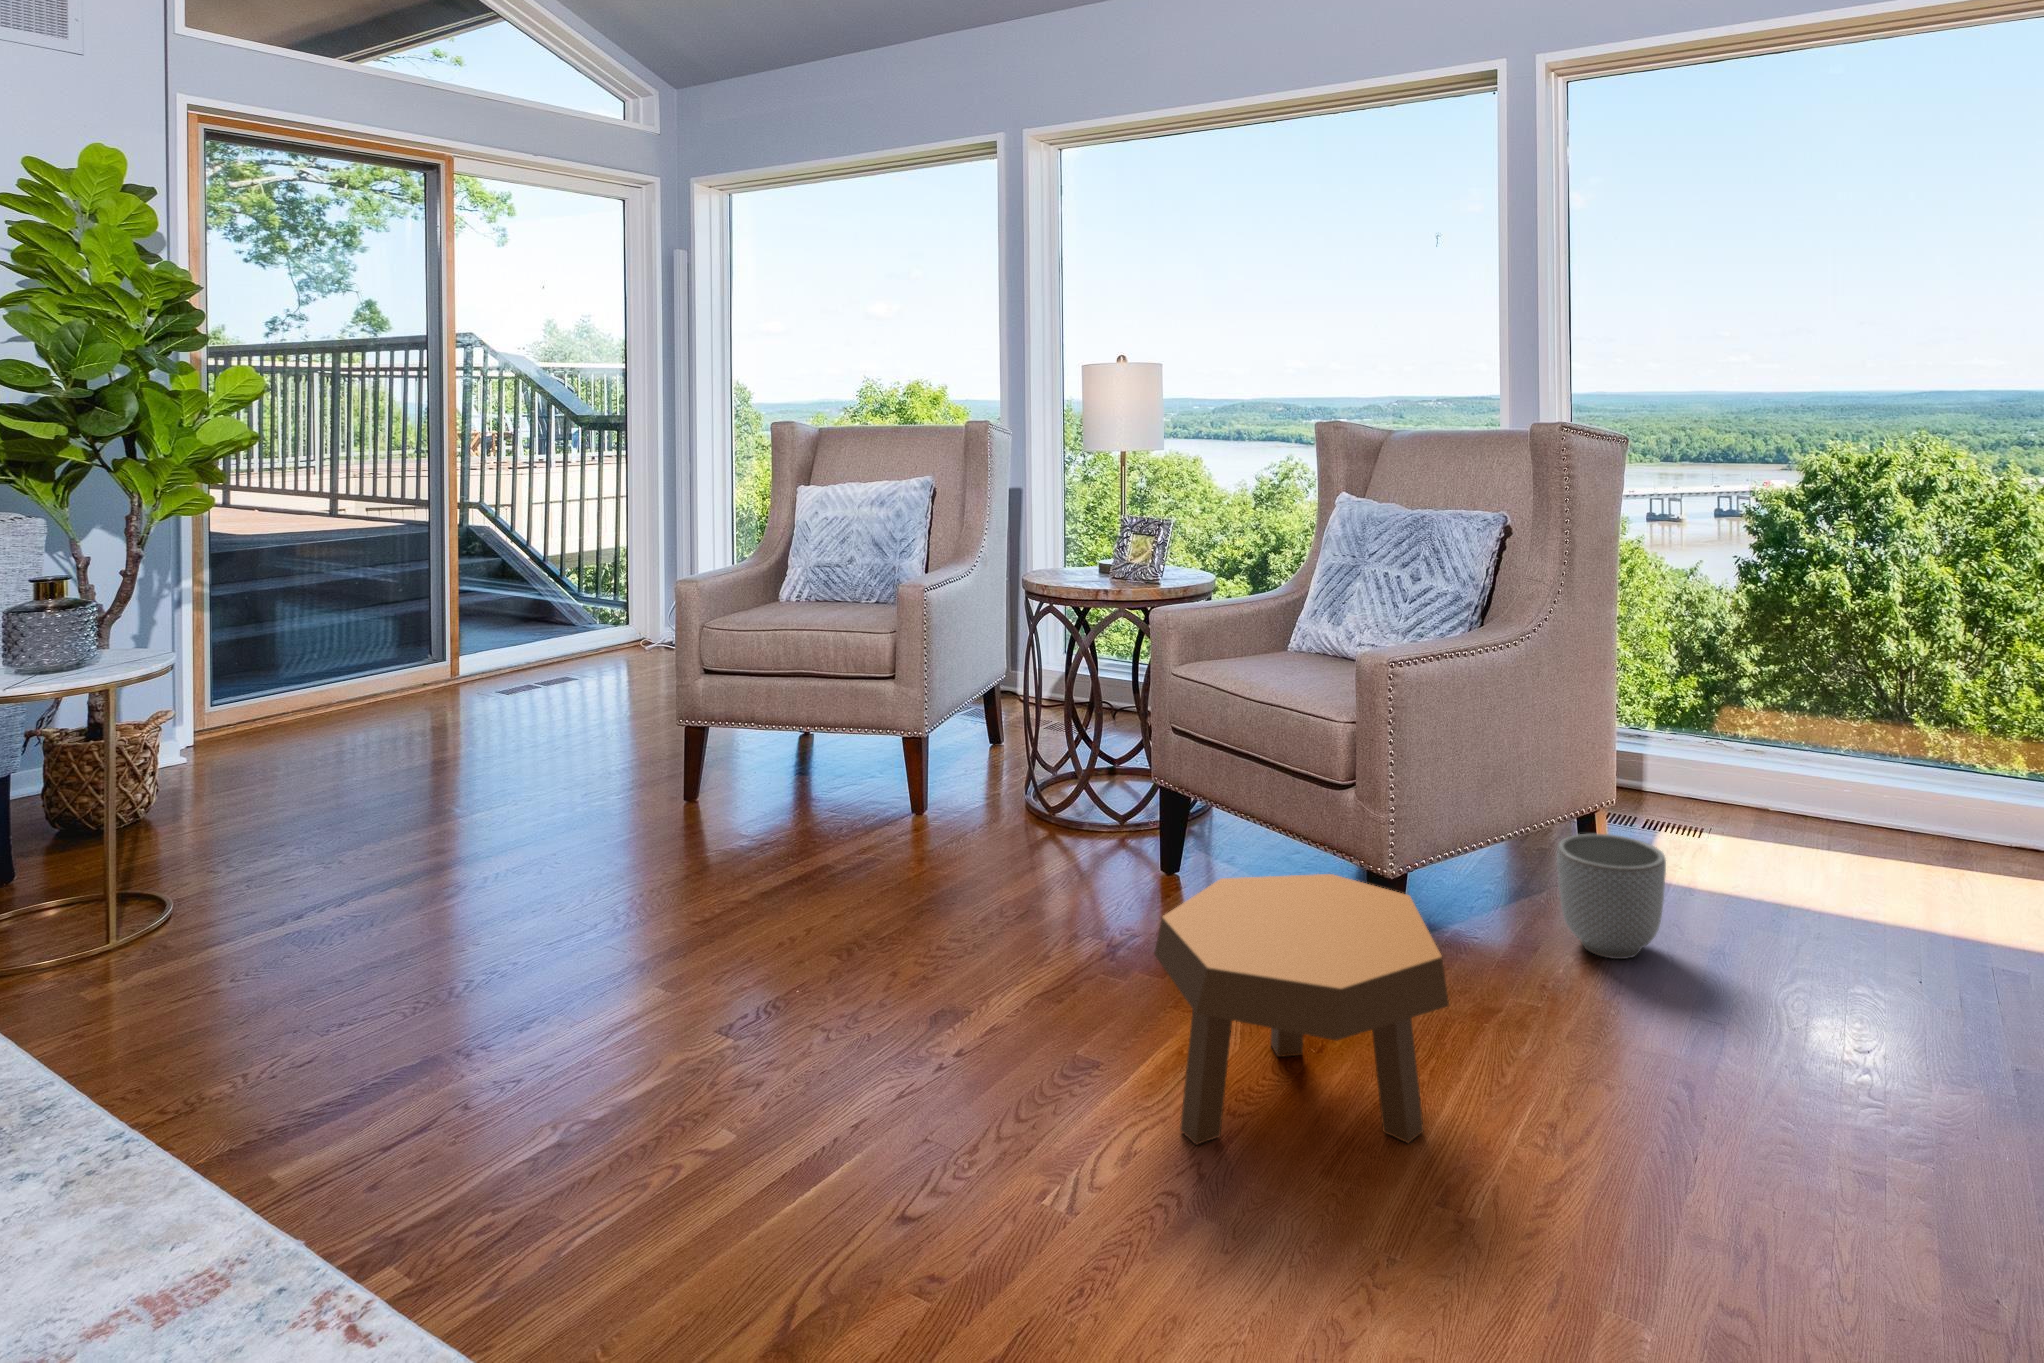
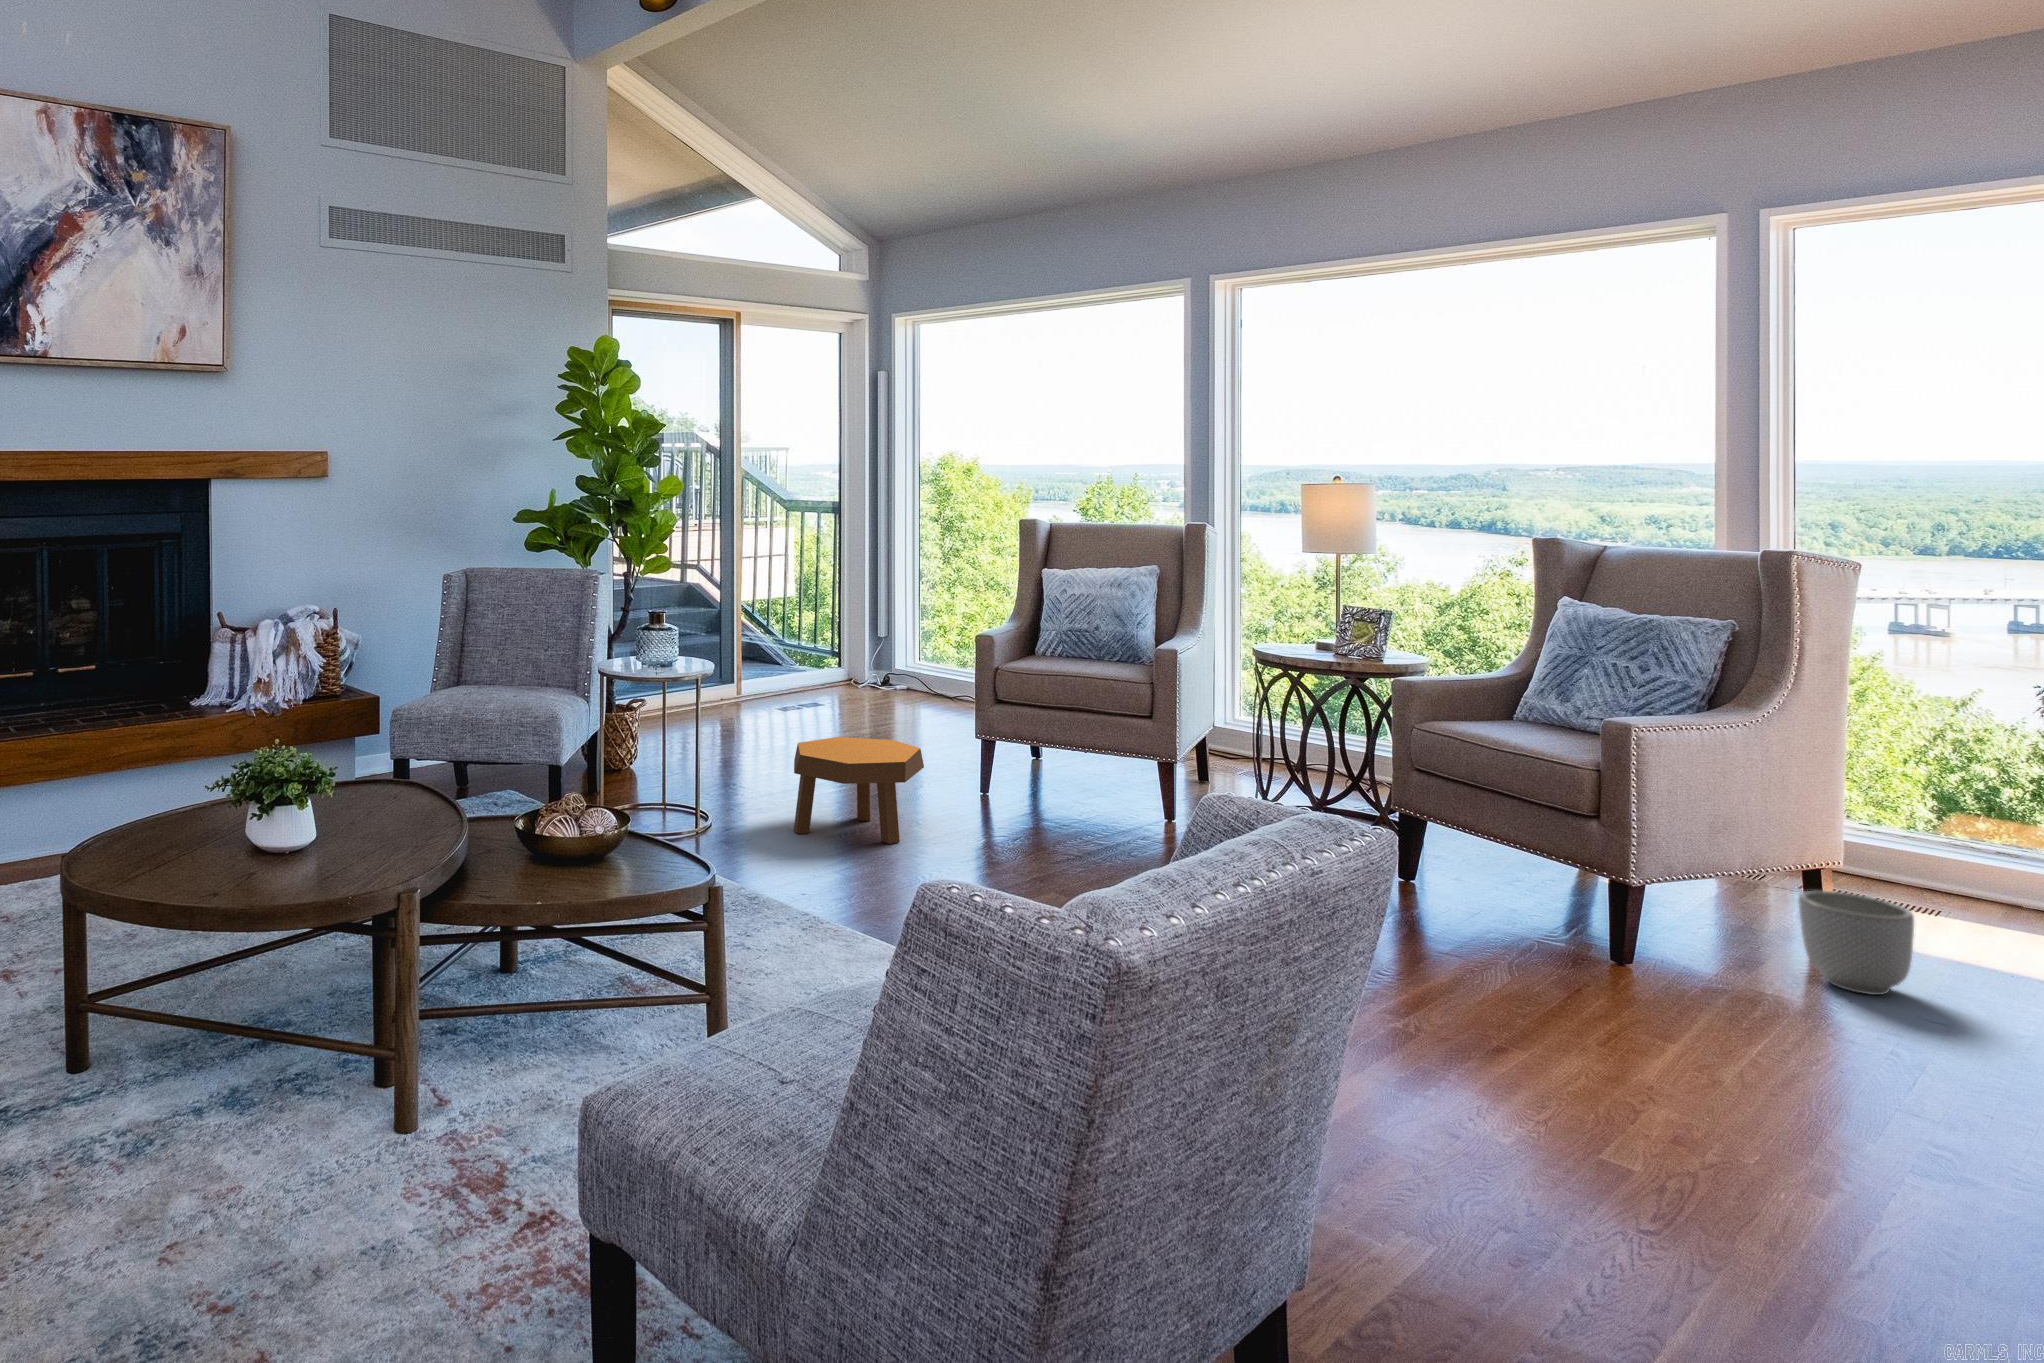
footstool: present [1154,874,1449,1145] -> present [794,737,924,844]

